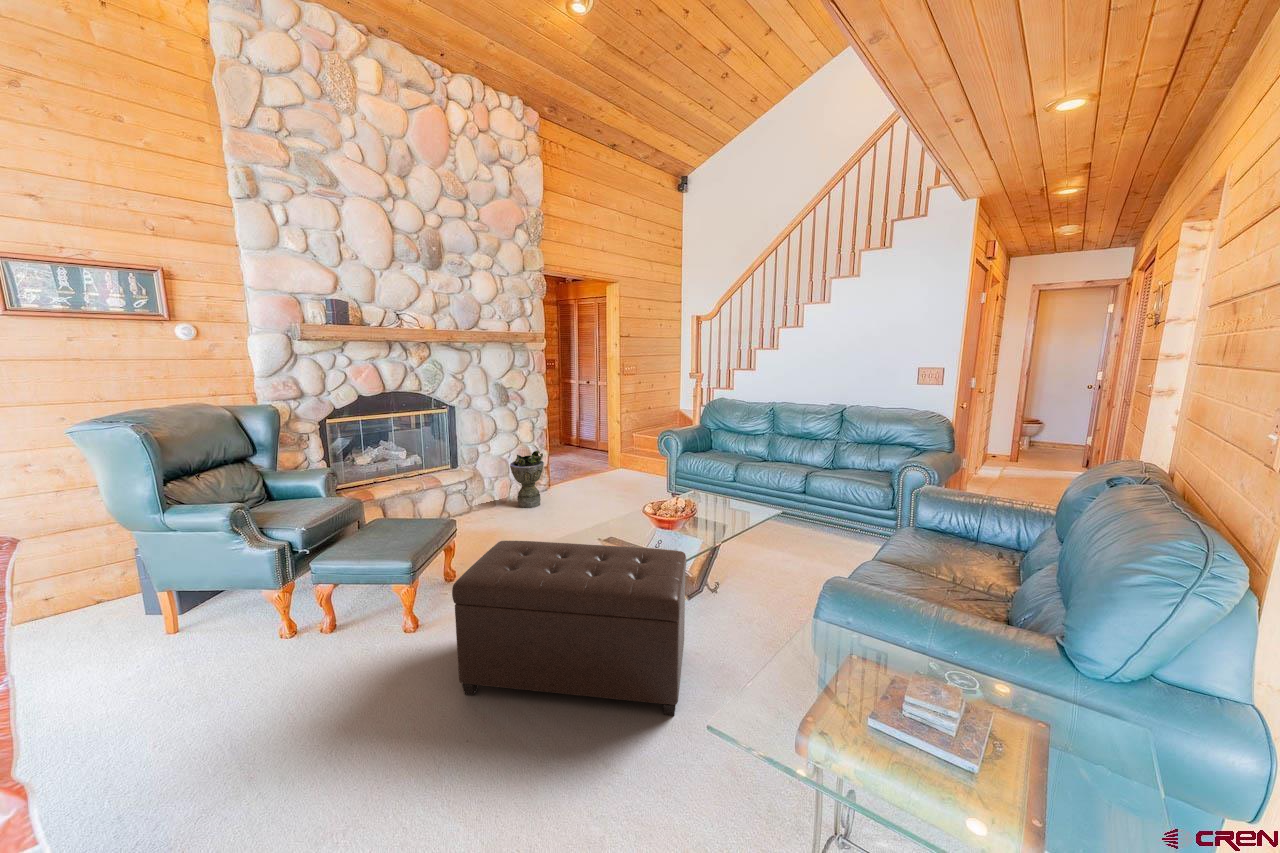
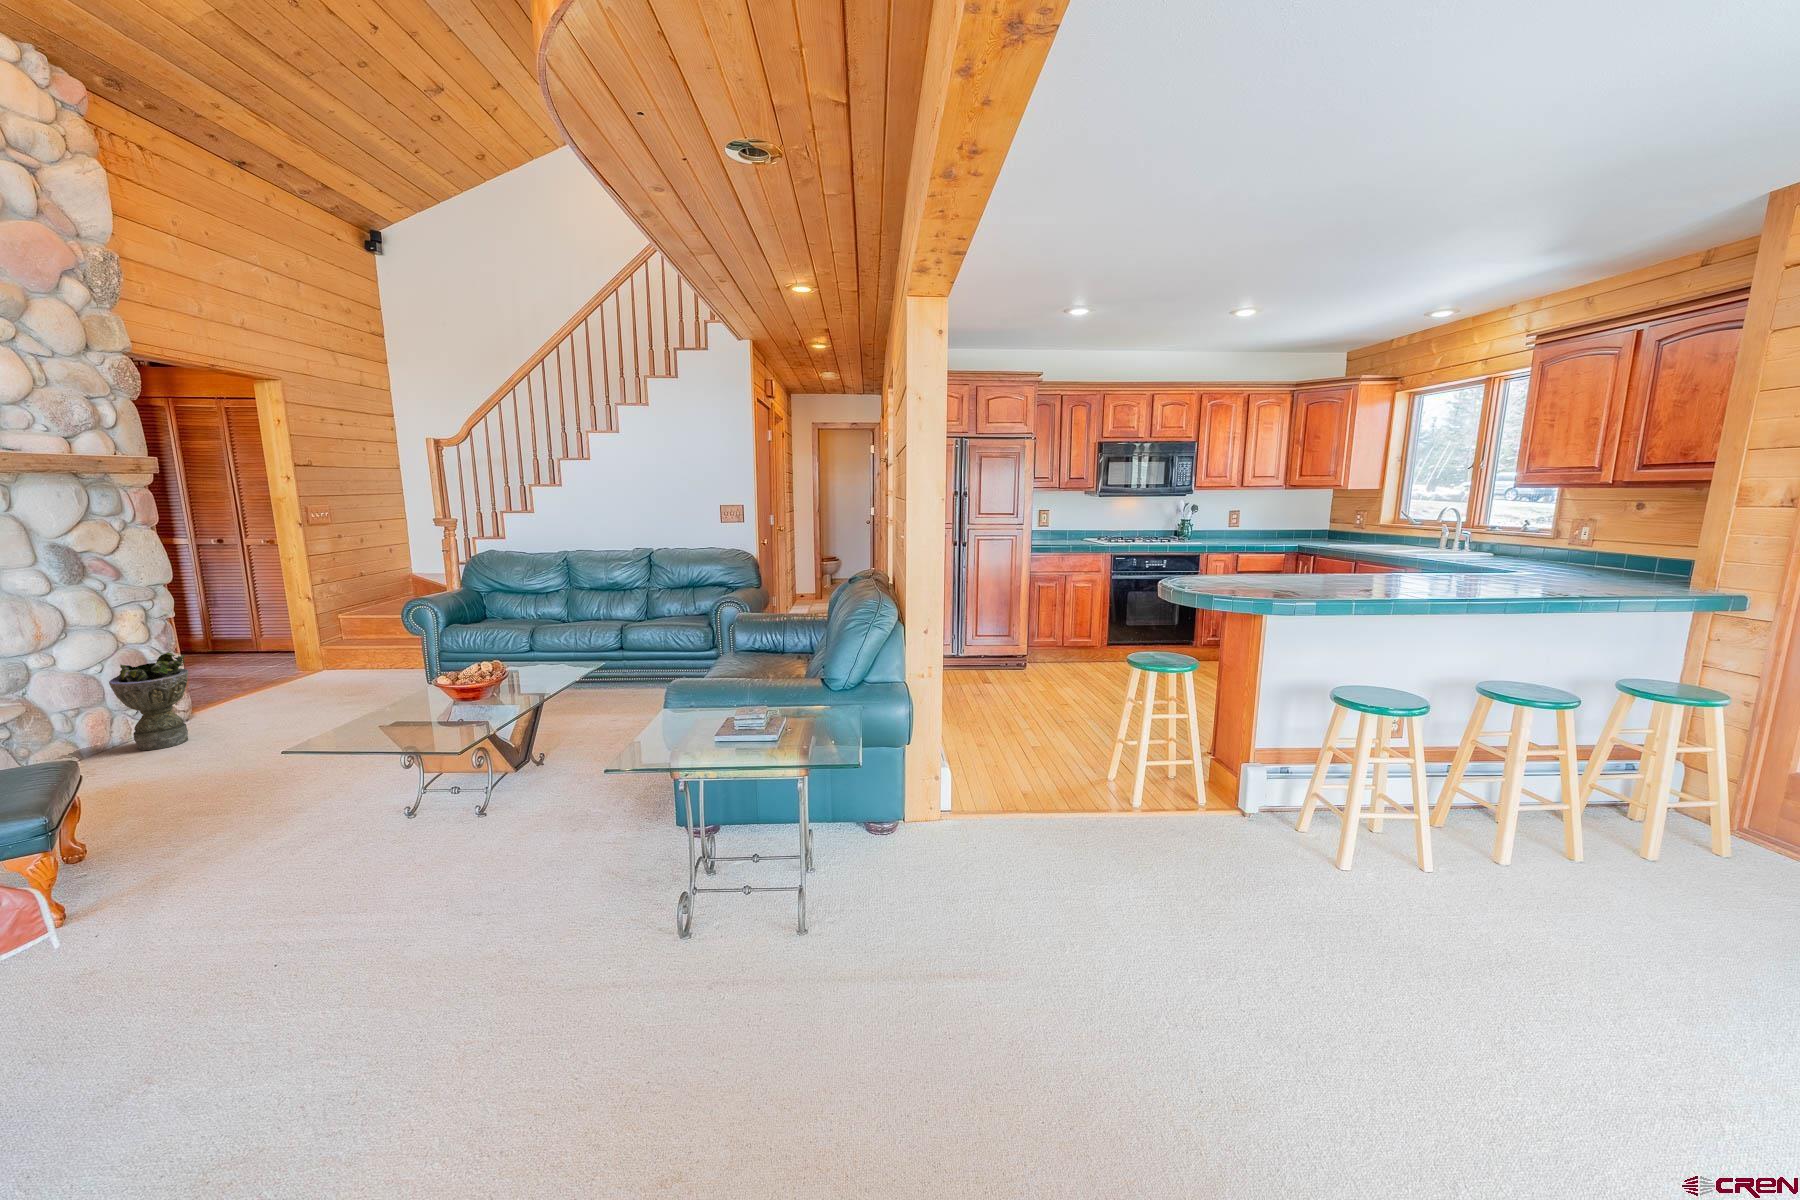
ottoman: present [452,541,686,716] -> none [205,703,540,930]

